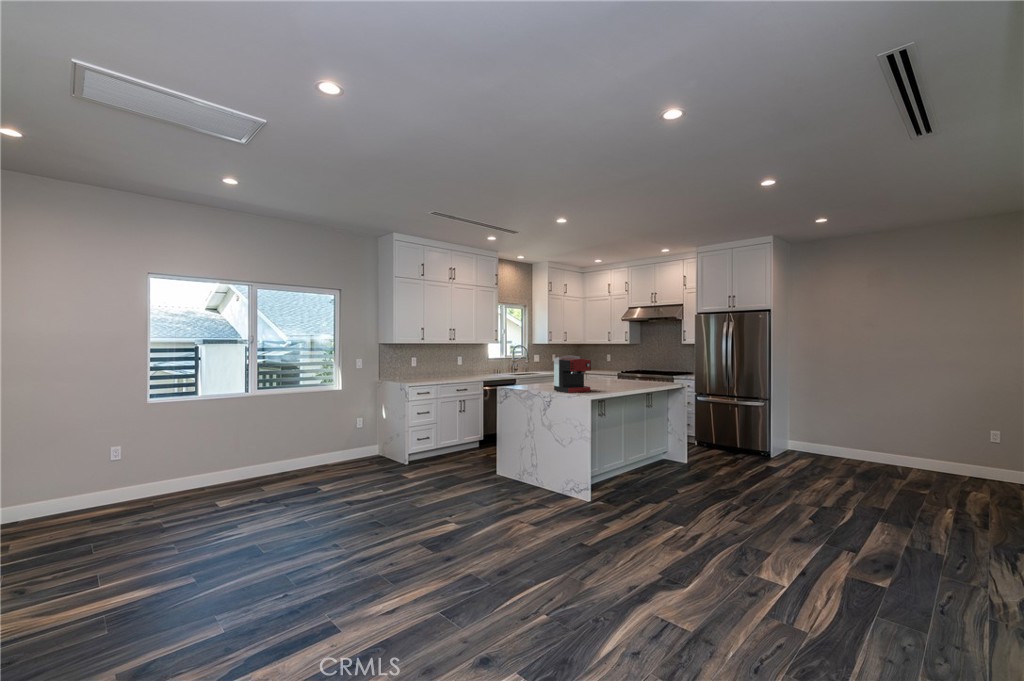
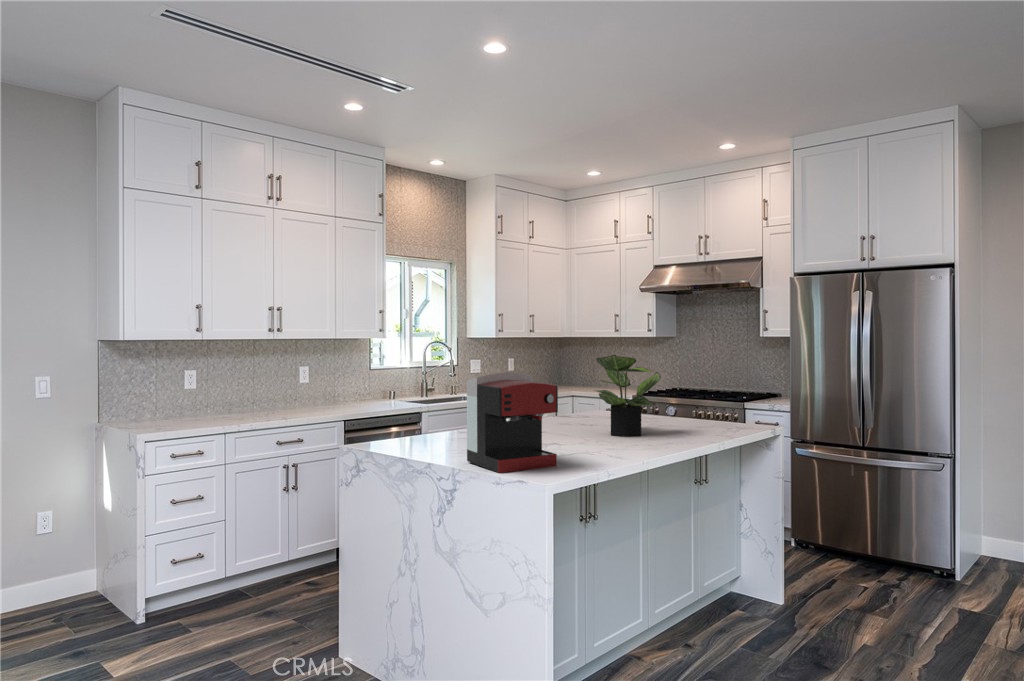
potted plant: none [602,350,632,385] -> present [594,355,661,437]

